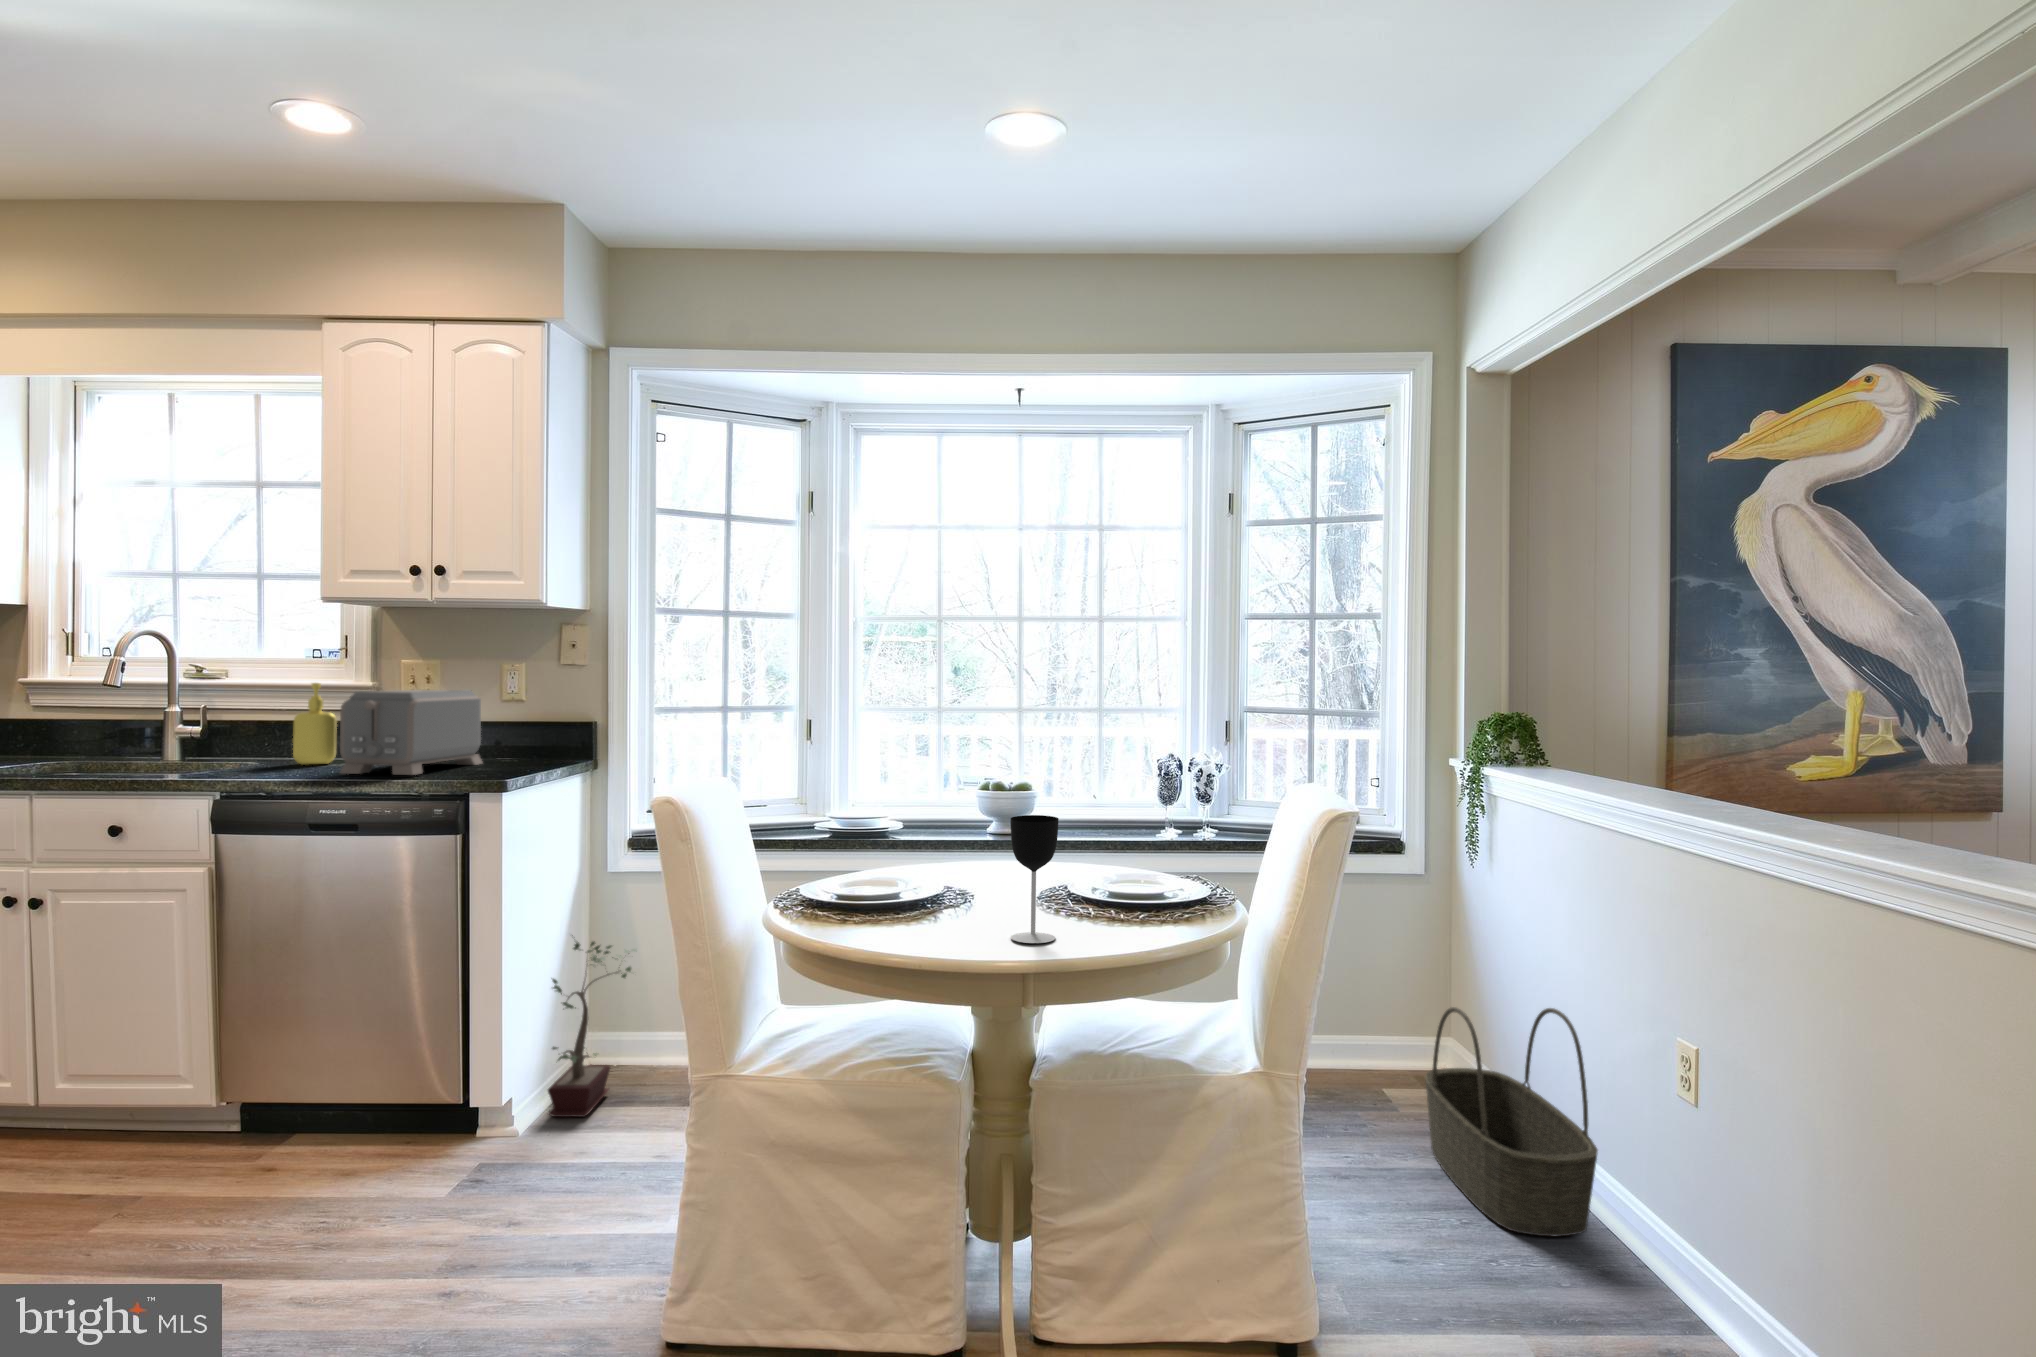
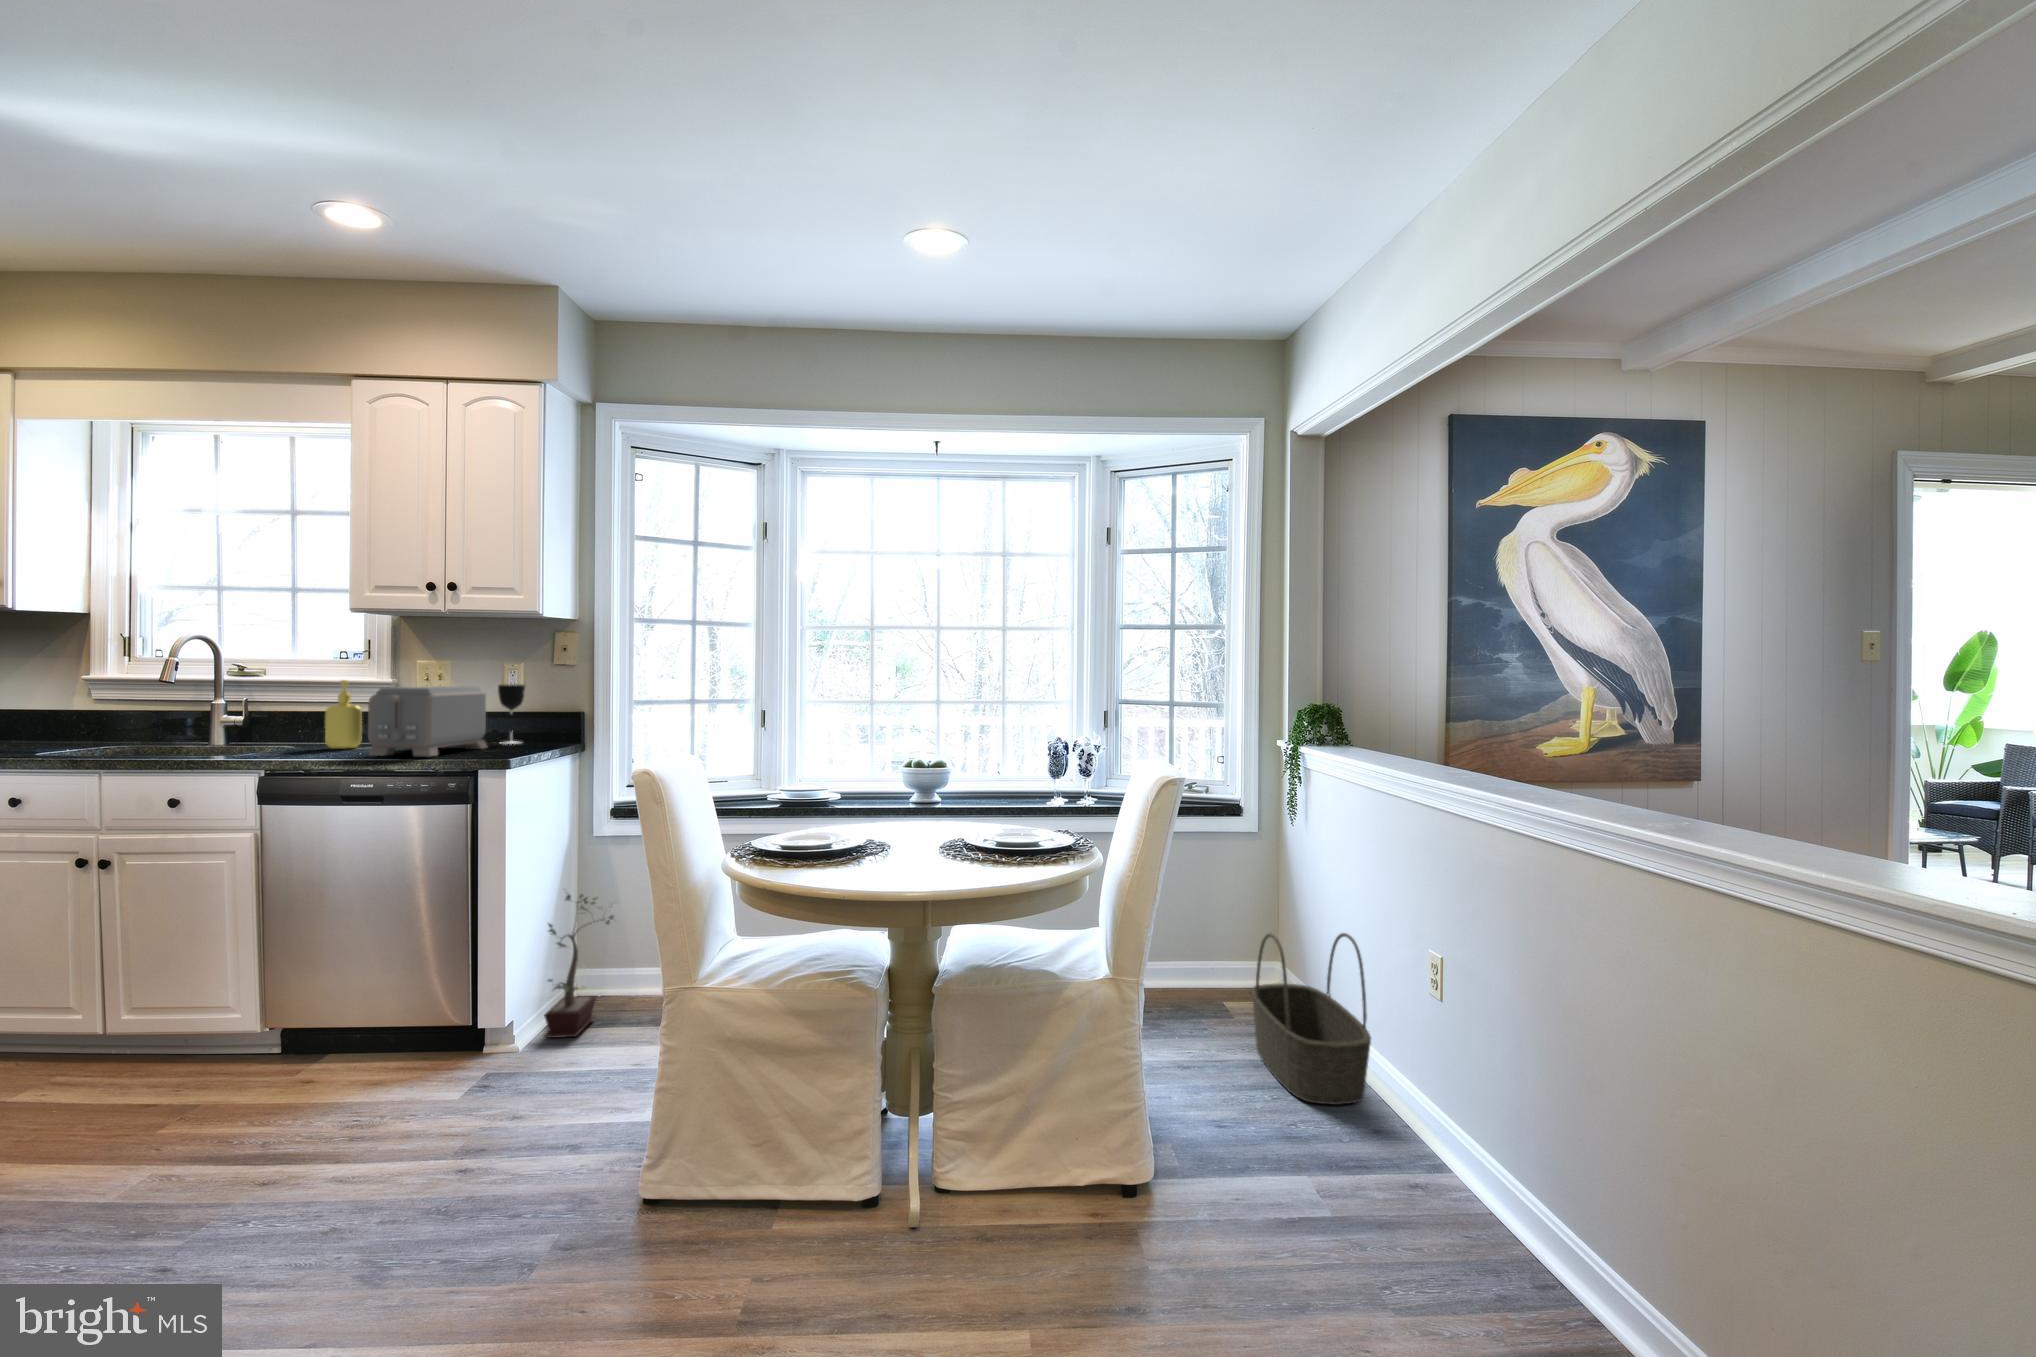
wine glass: present [1010,815,1059,943] -> present [498,684,525,744]

